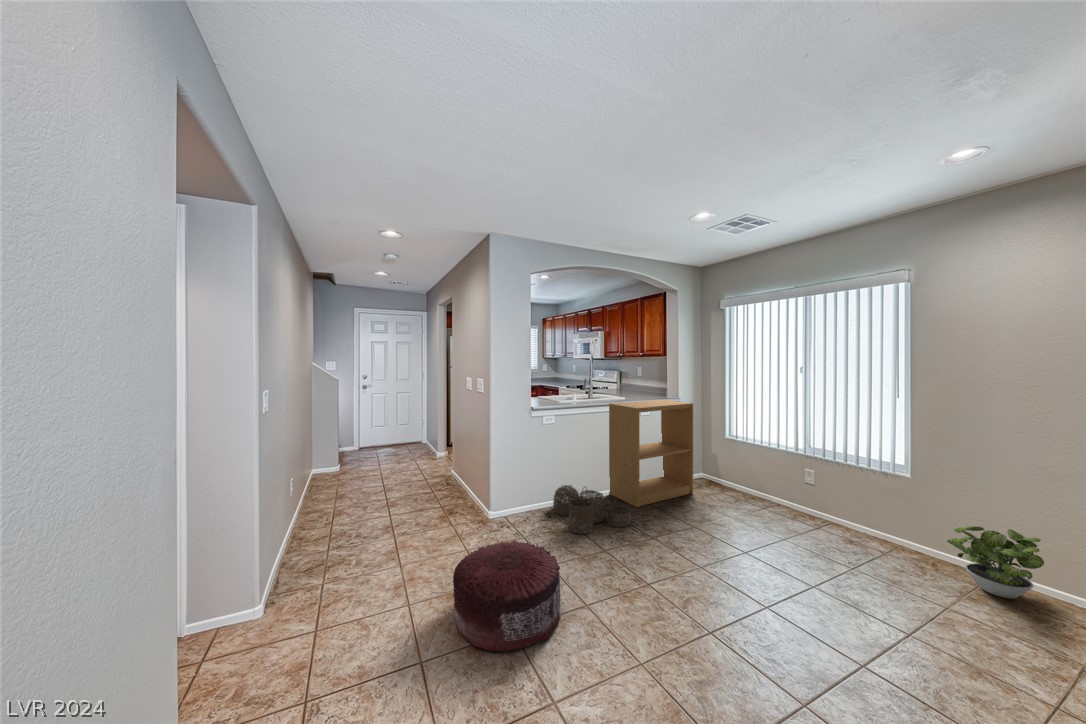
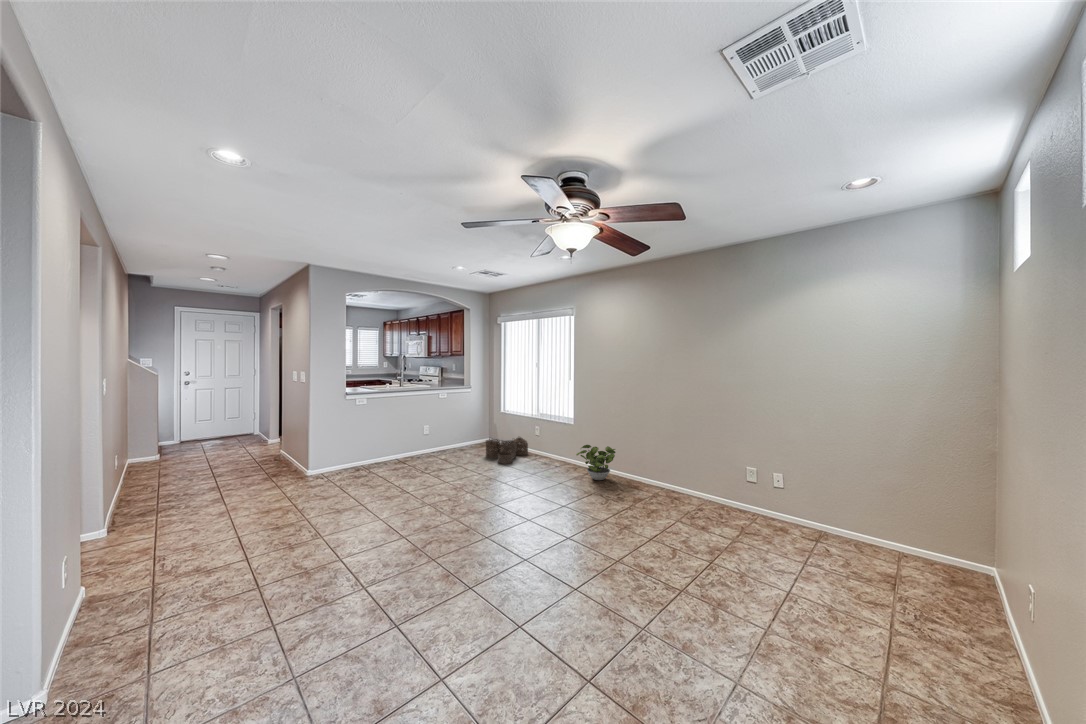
bookshelf: present [609,400,693,507] -> none [412,387,474,462]
woven basket: present [553,485,631,534] -> present [486,437,528,464]
pouf: present [453,540,561,652] -> none [265,473,344,528]

